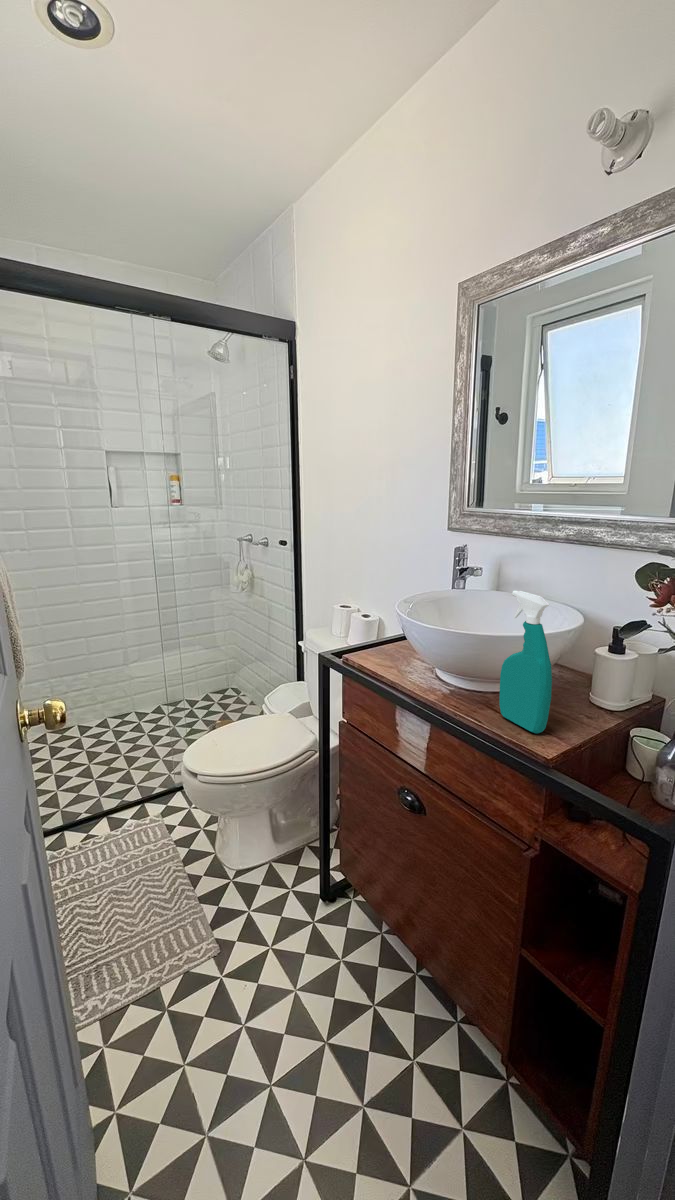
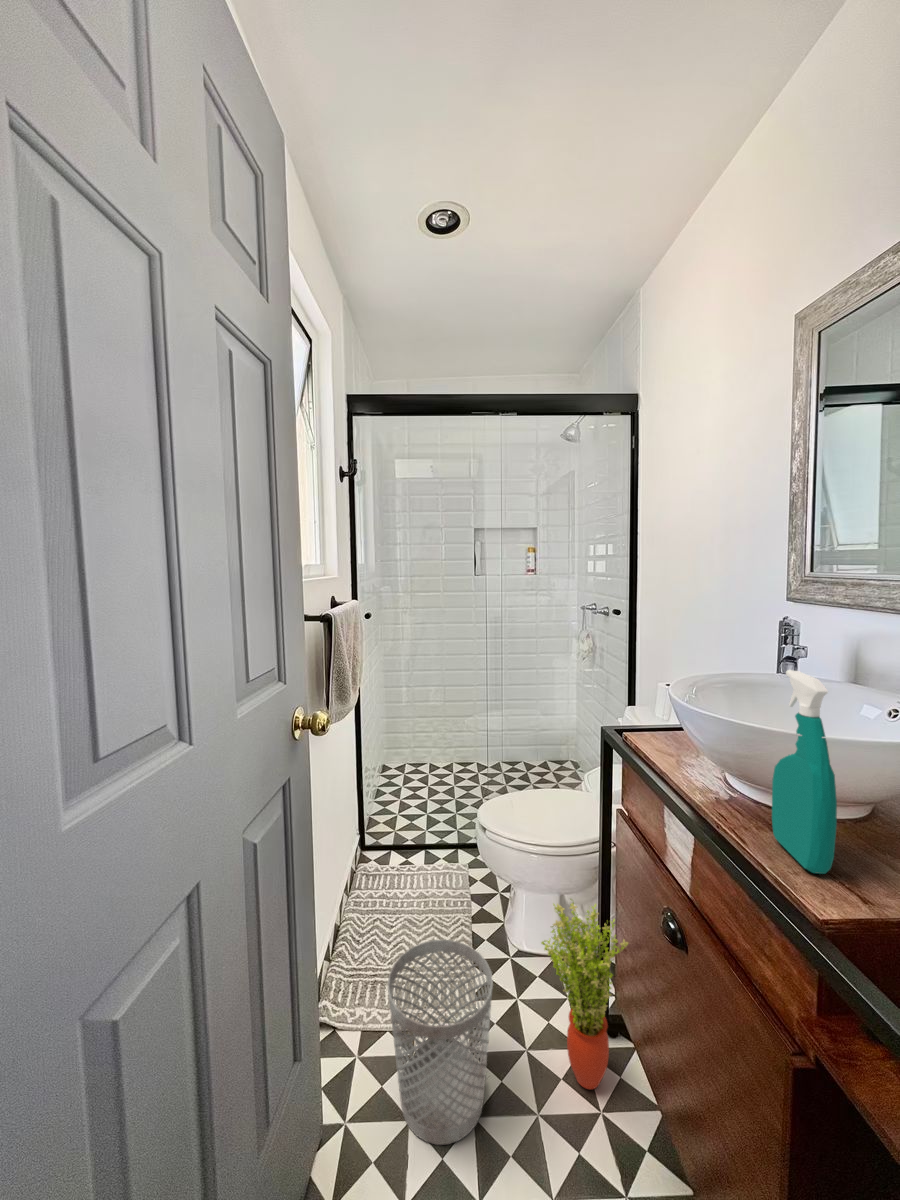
potted plant: none [288,807,358,955] -> present [541,899,628,1089]
wastebasket: none [145,887,254,1073] -> present [388,940,493,1145]

